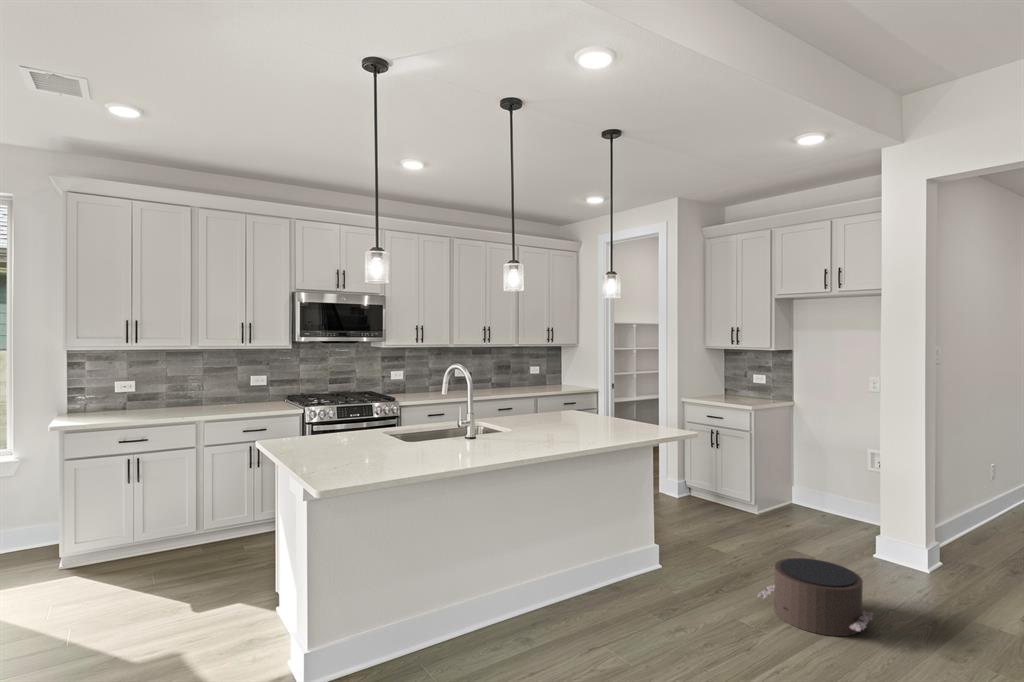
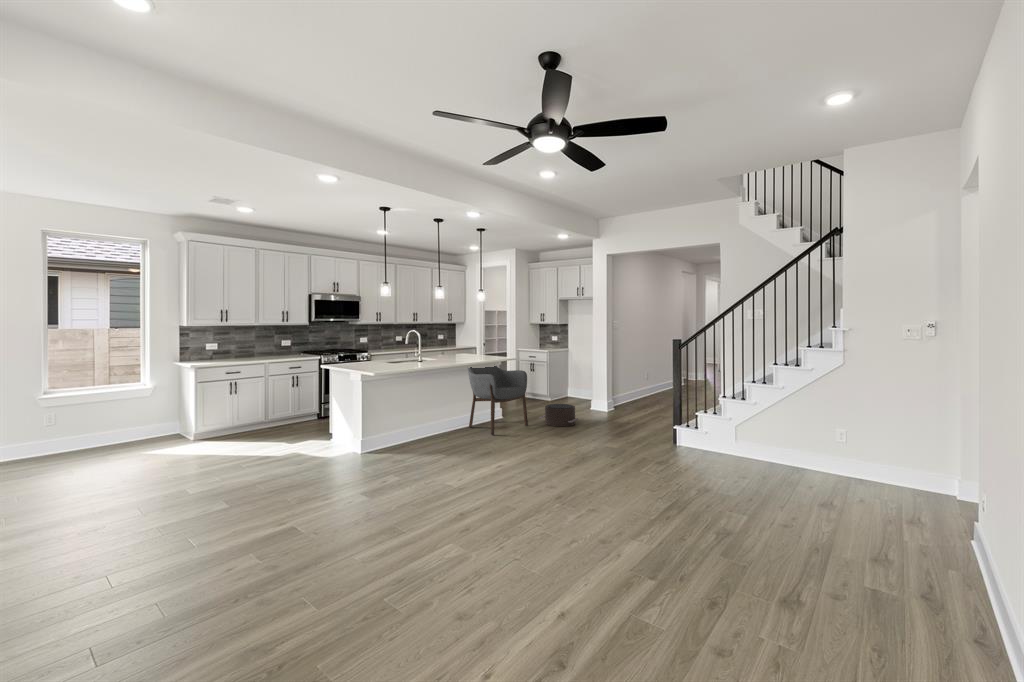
armchair: none [577,444,731,662] -> present [468,366,528,435]

